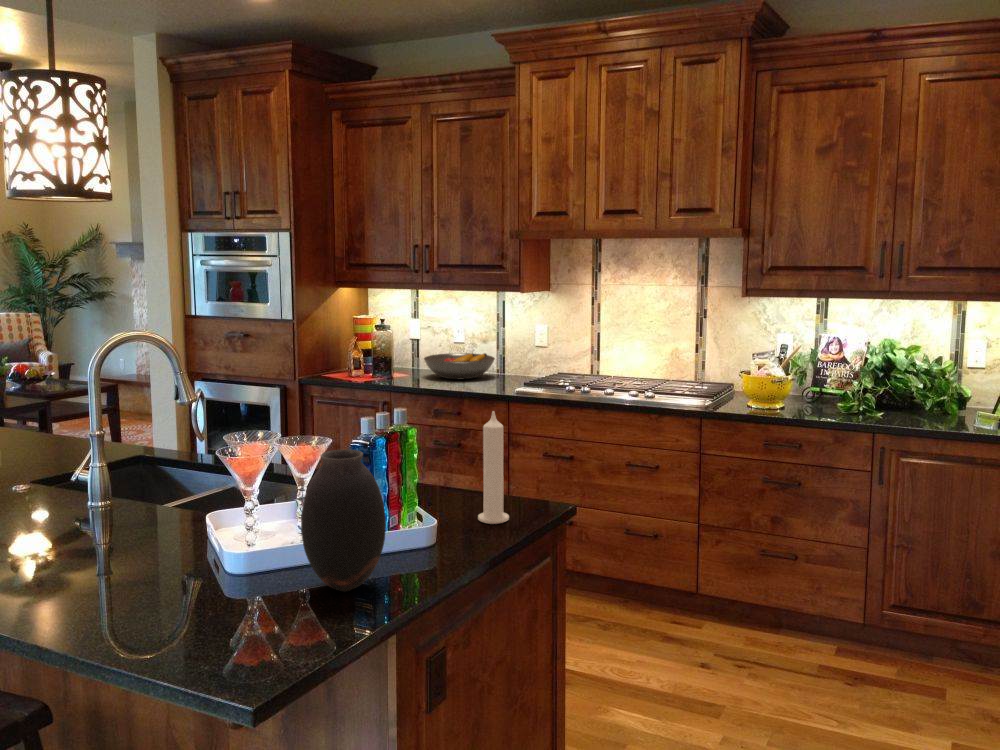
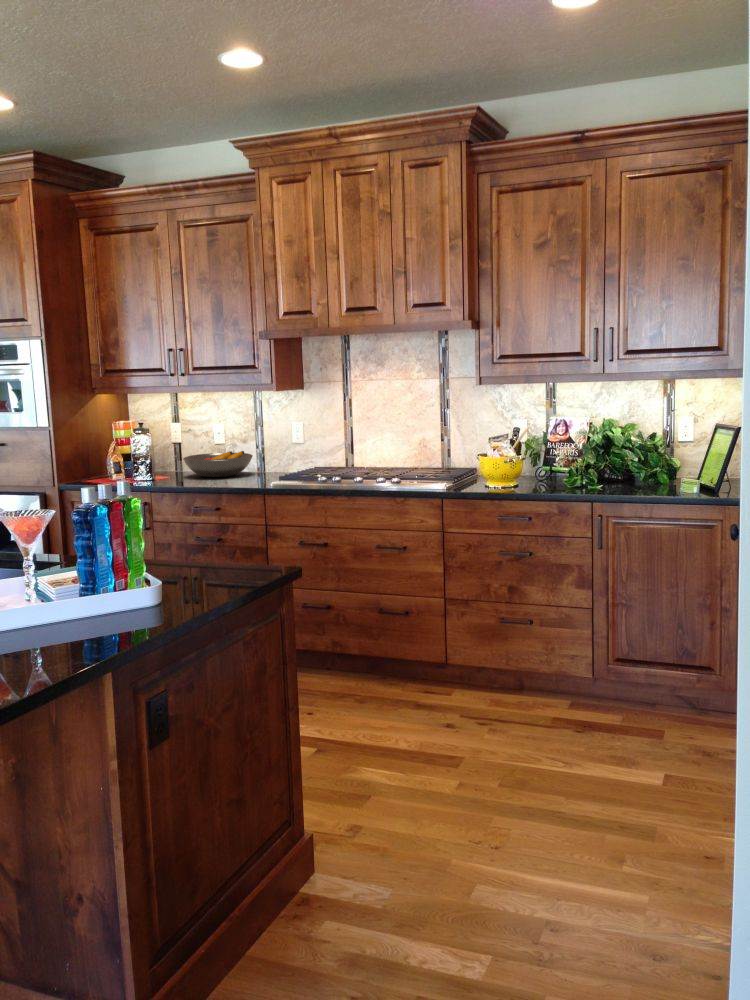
candle: present [478,411,509,524] -> none [205,482,233,584]
vase: present [301,450,386,592] -> none [25,512,104,639]

